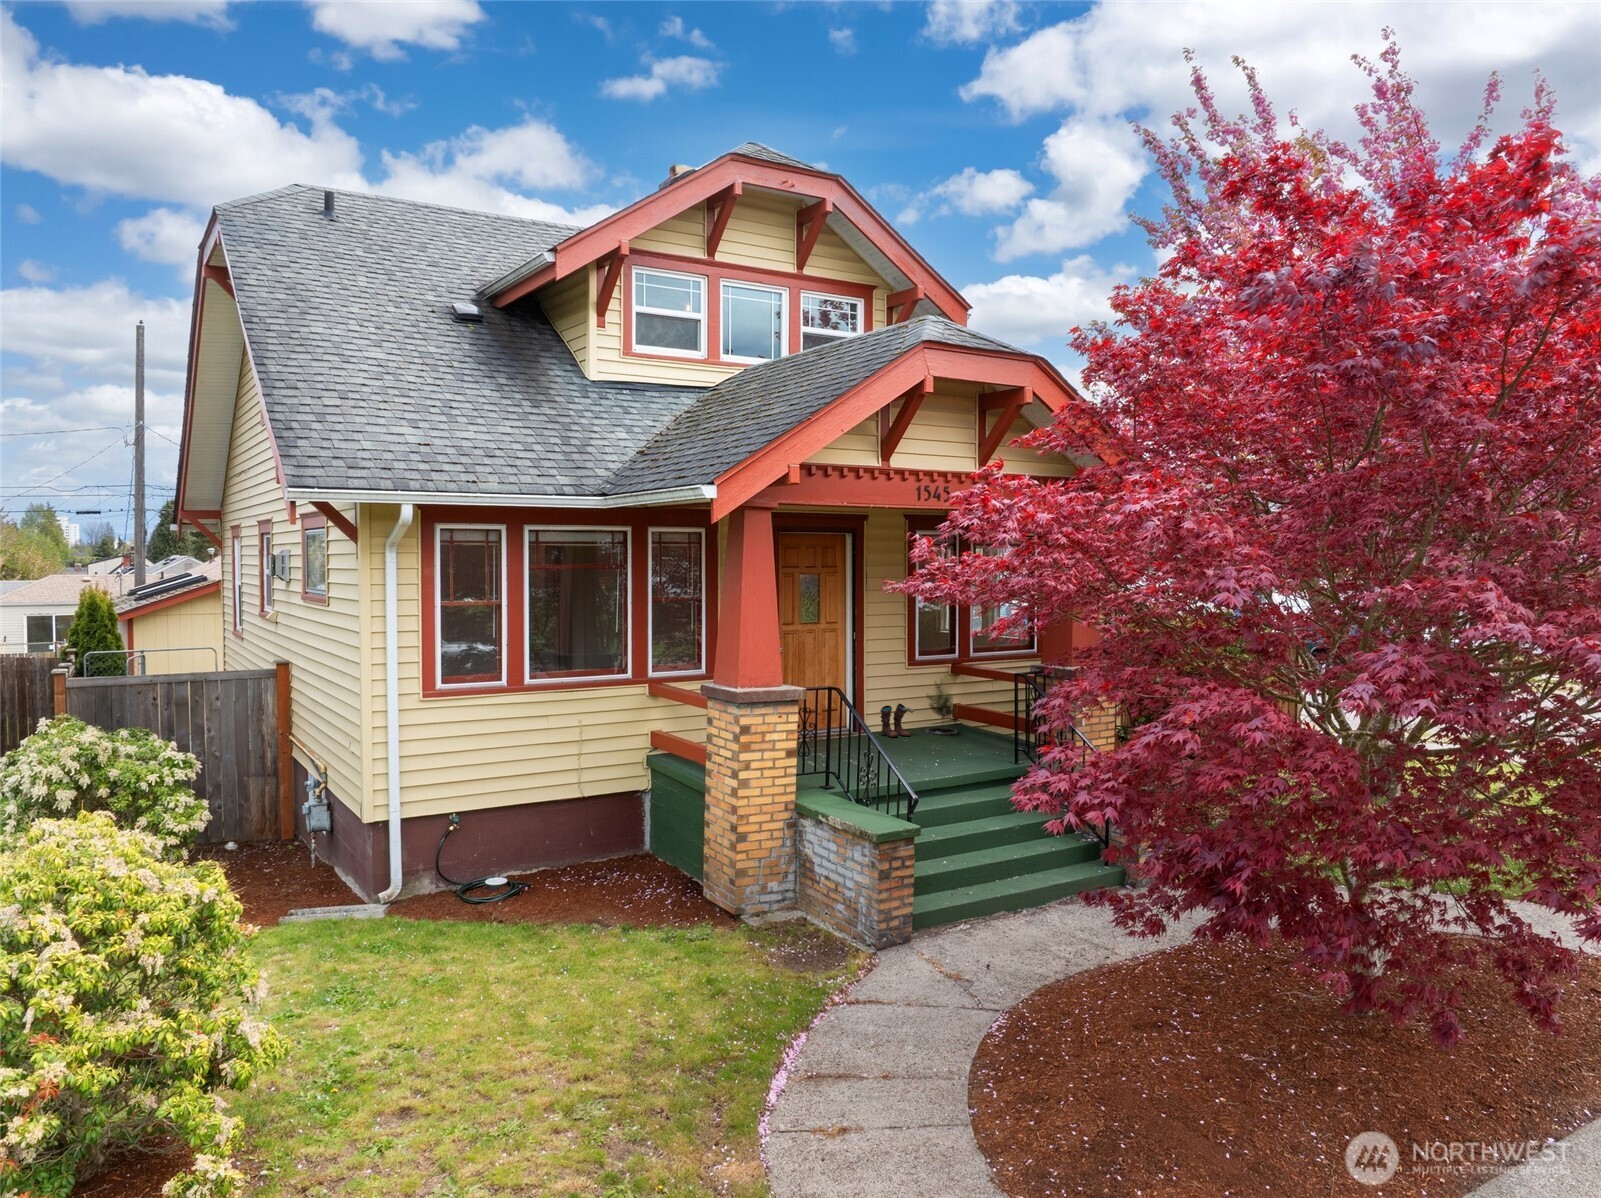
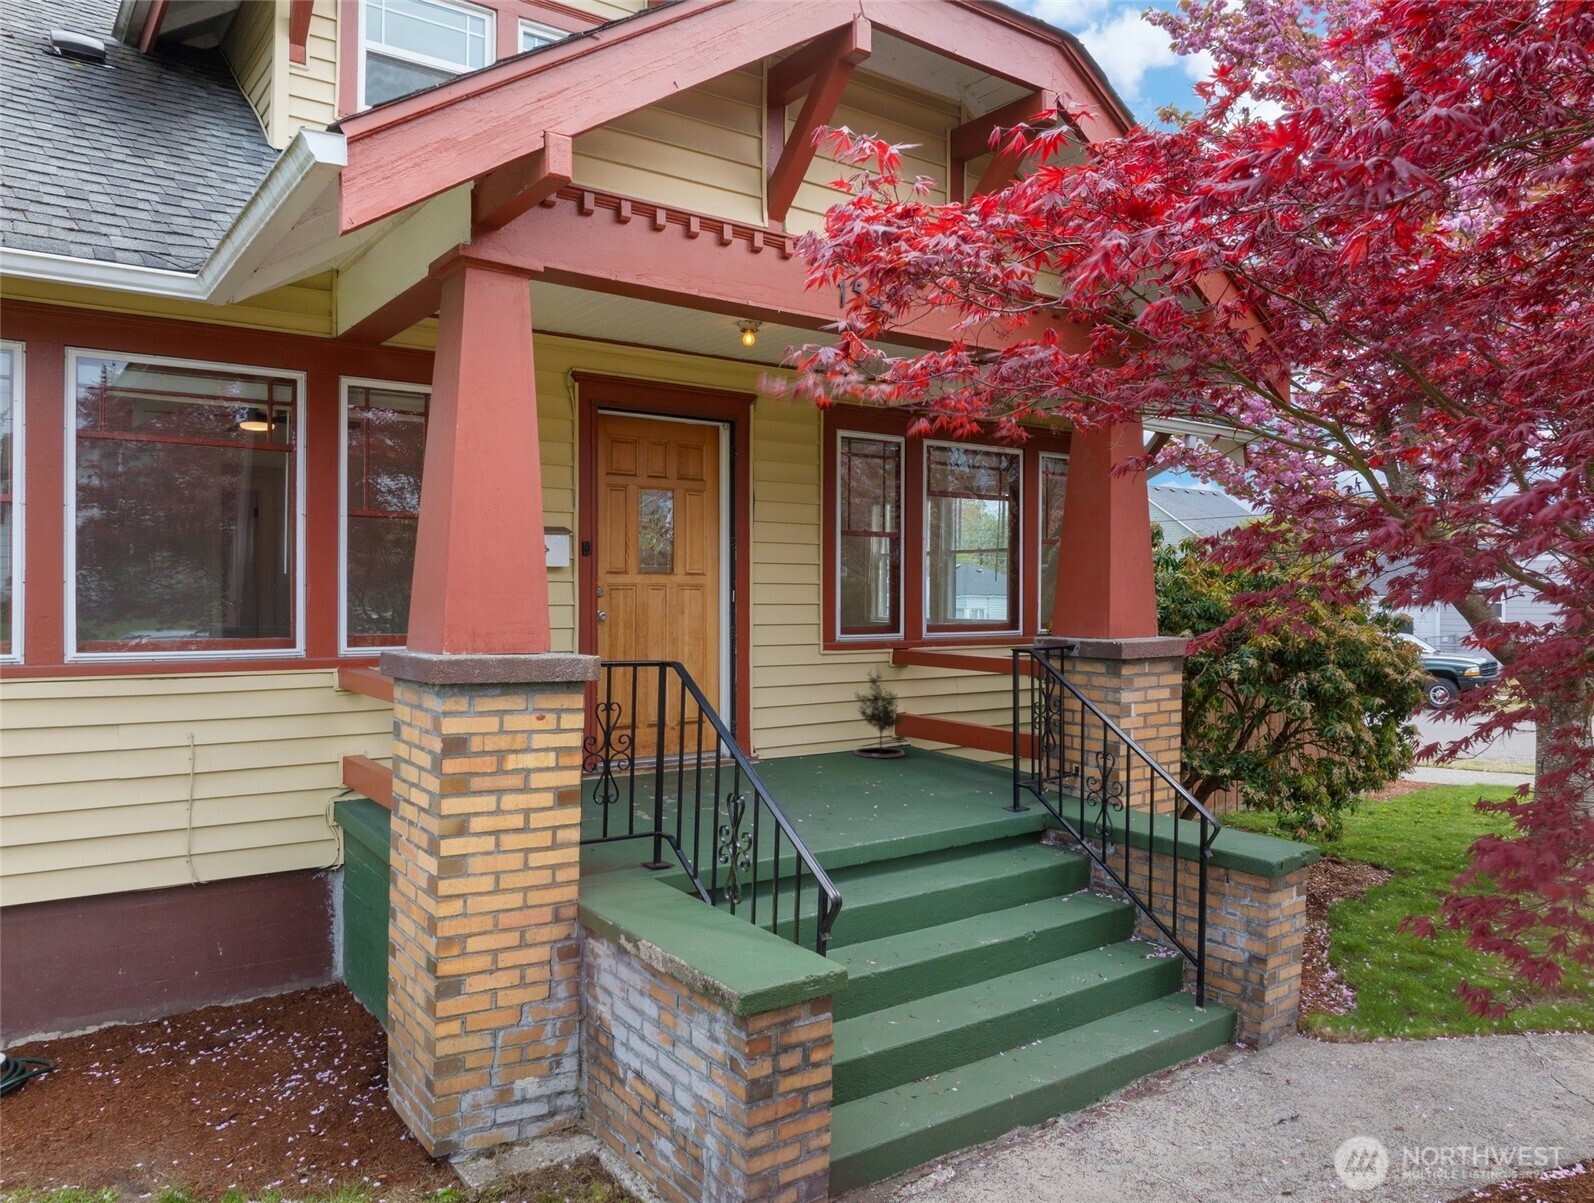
boots: present [880,704,914,737] -> none [780,708,836,763]

